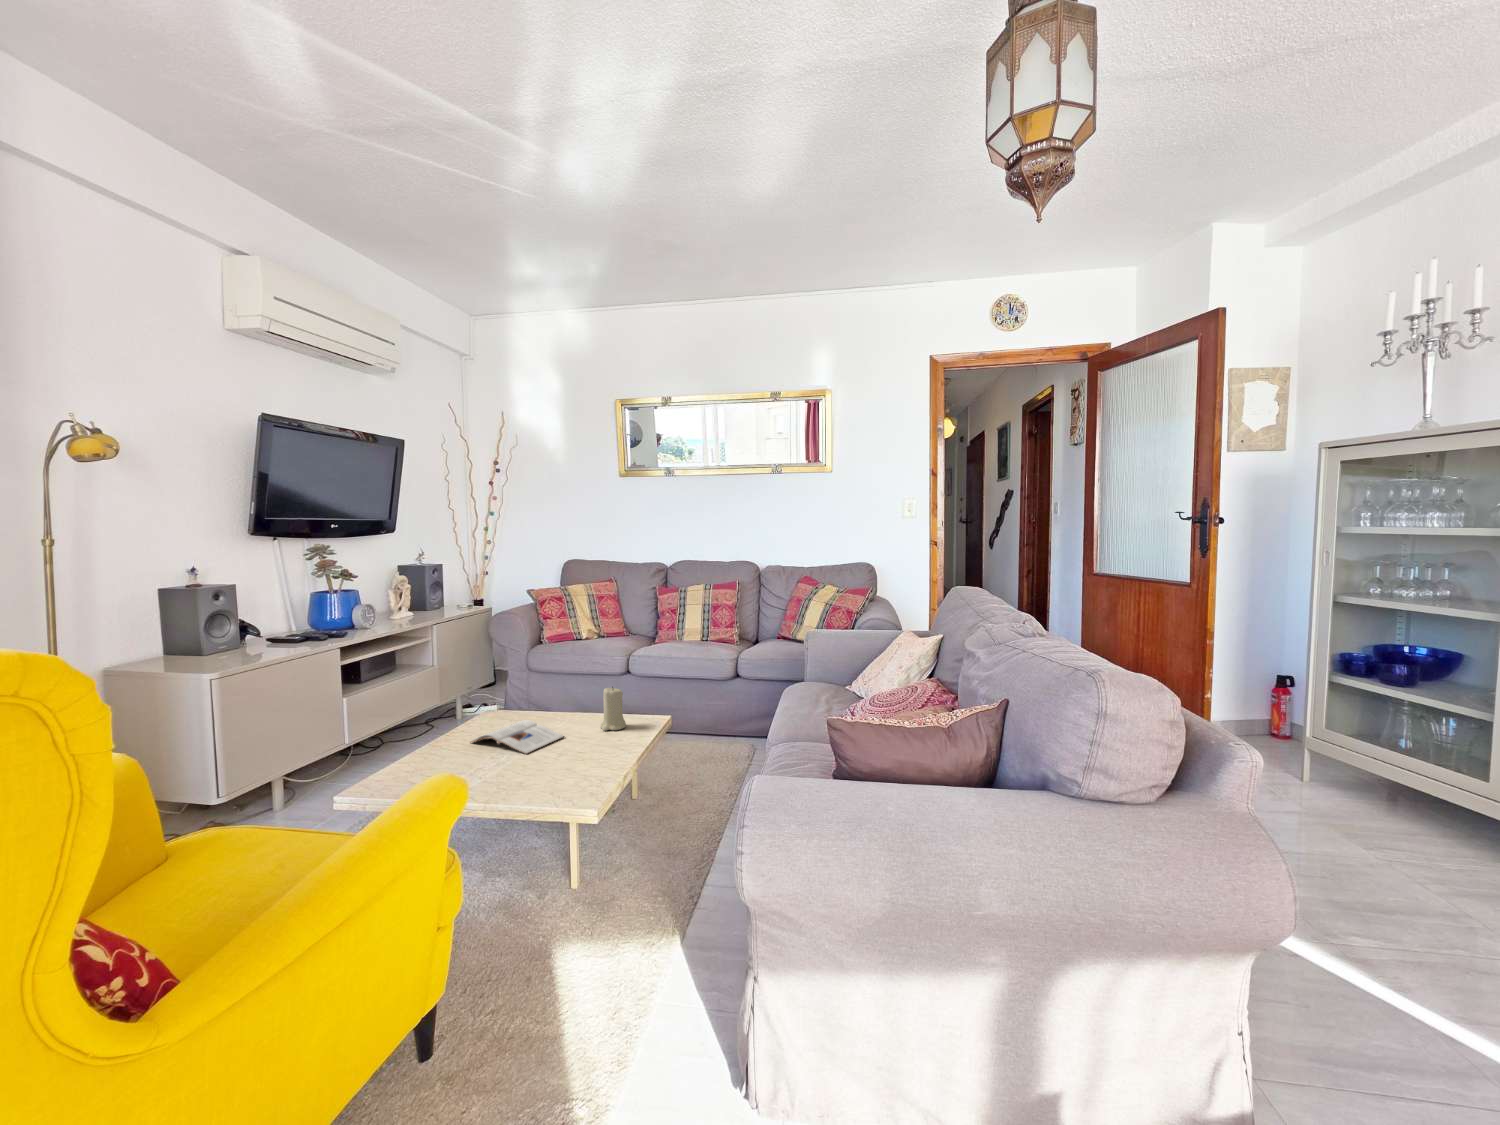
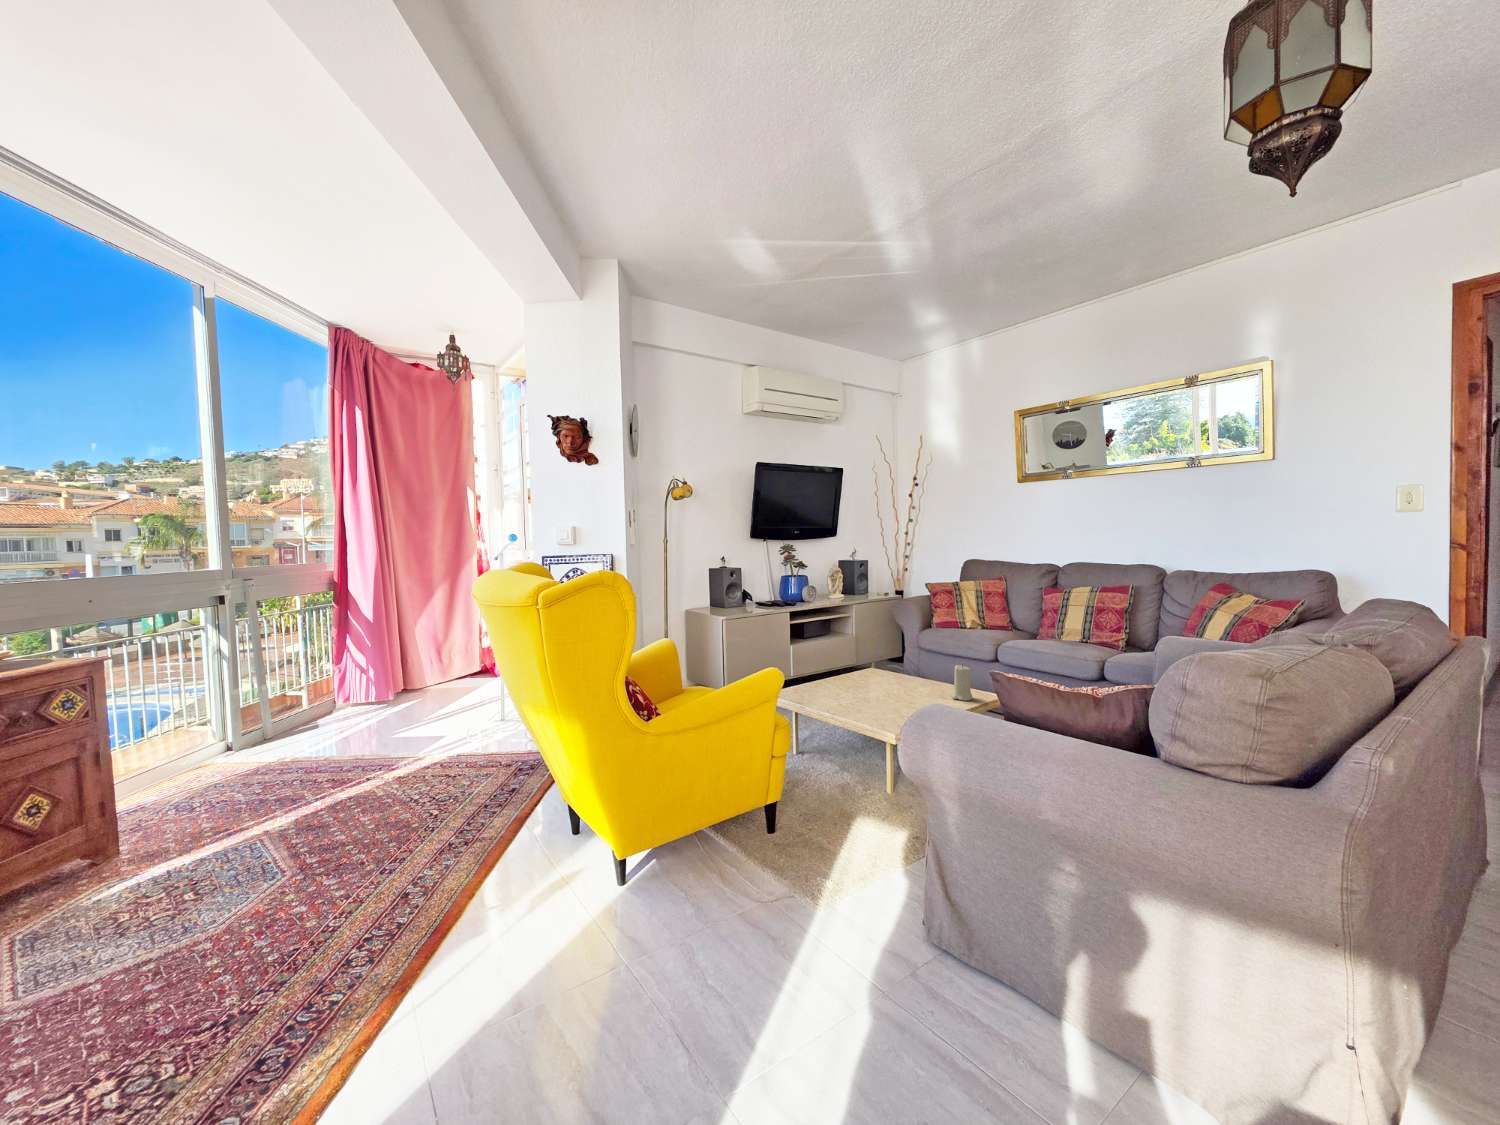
magazine: present [470,720,564,754] -> none [854,679,920,703]

